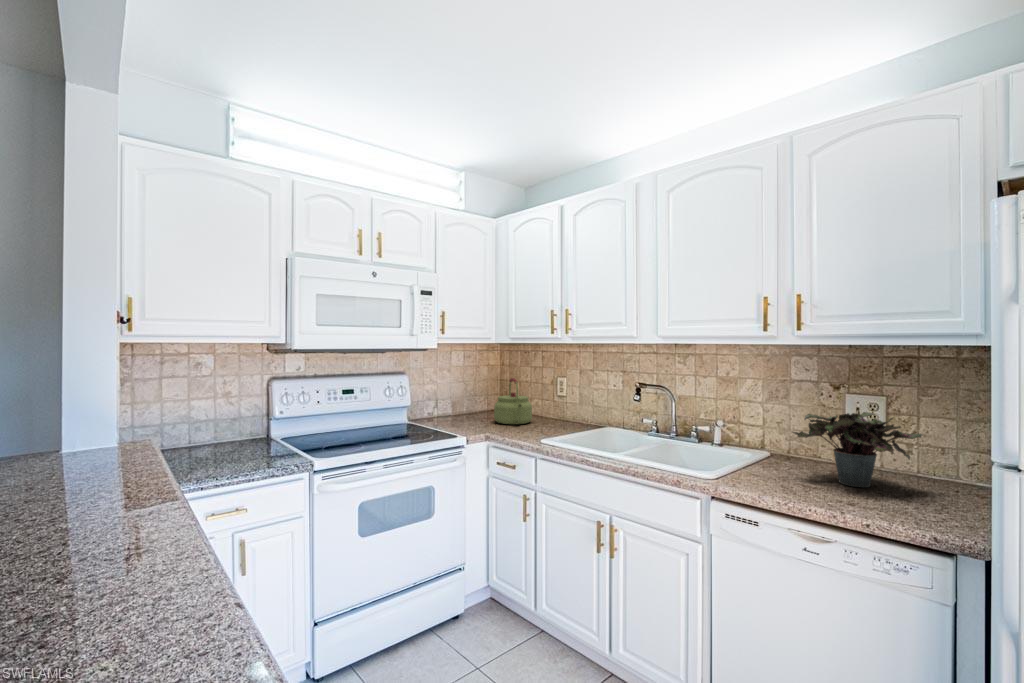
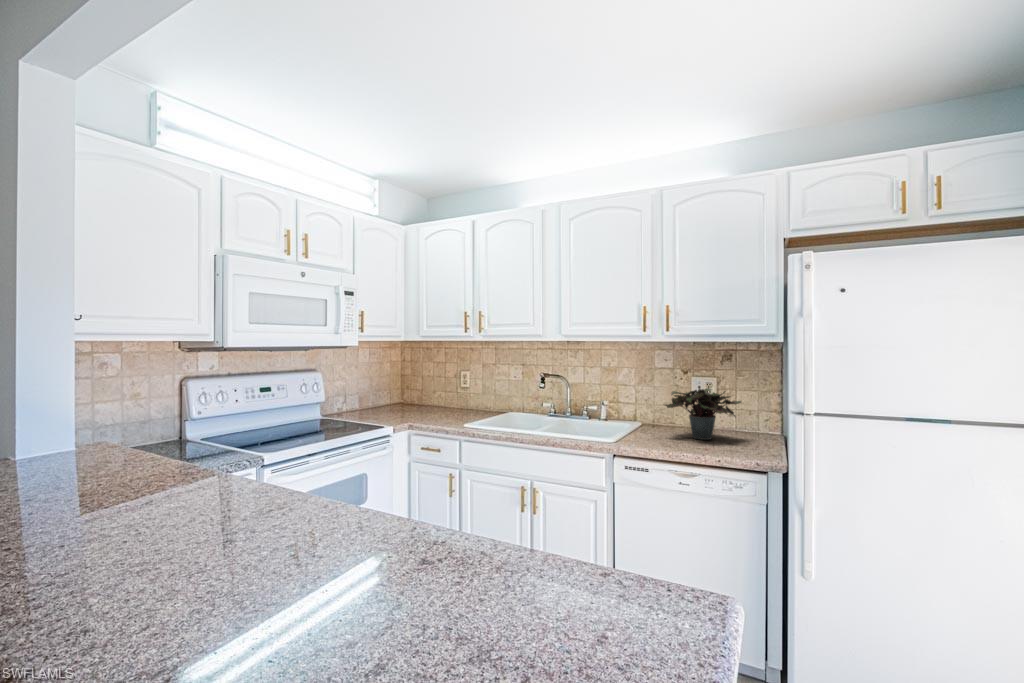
kettle: present [494,378,532,424] -> none [404,373,439,415]

